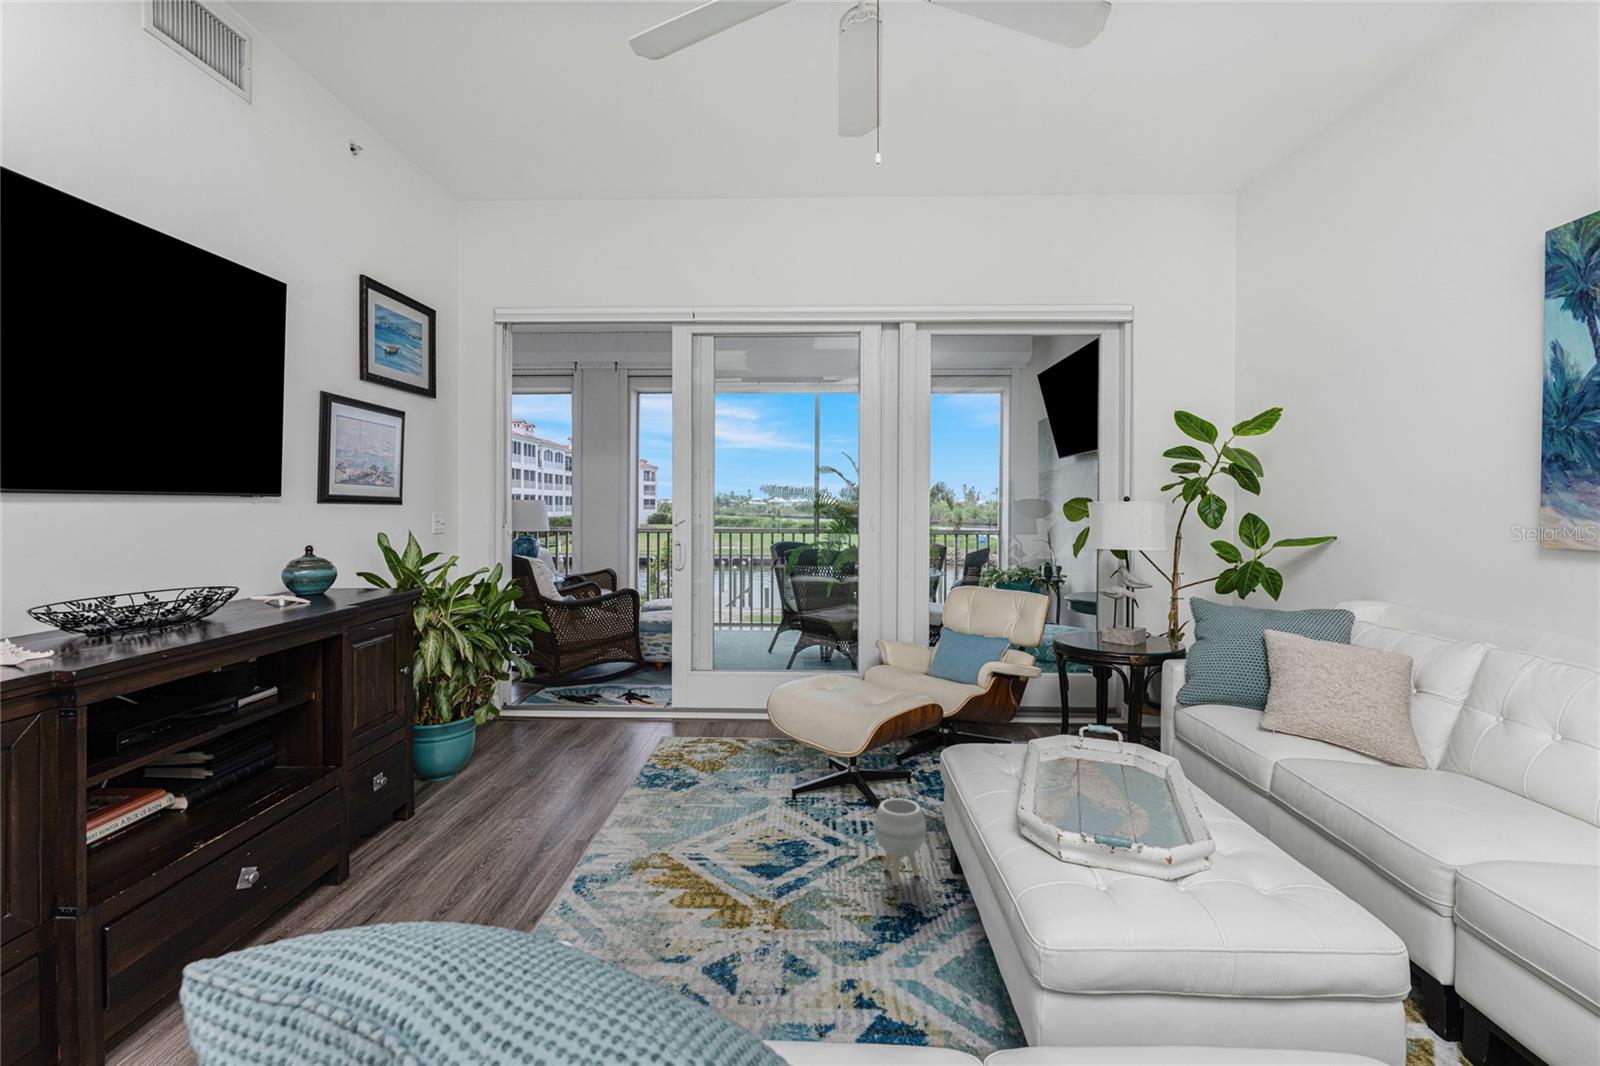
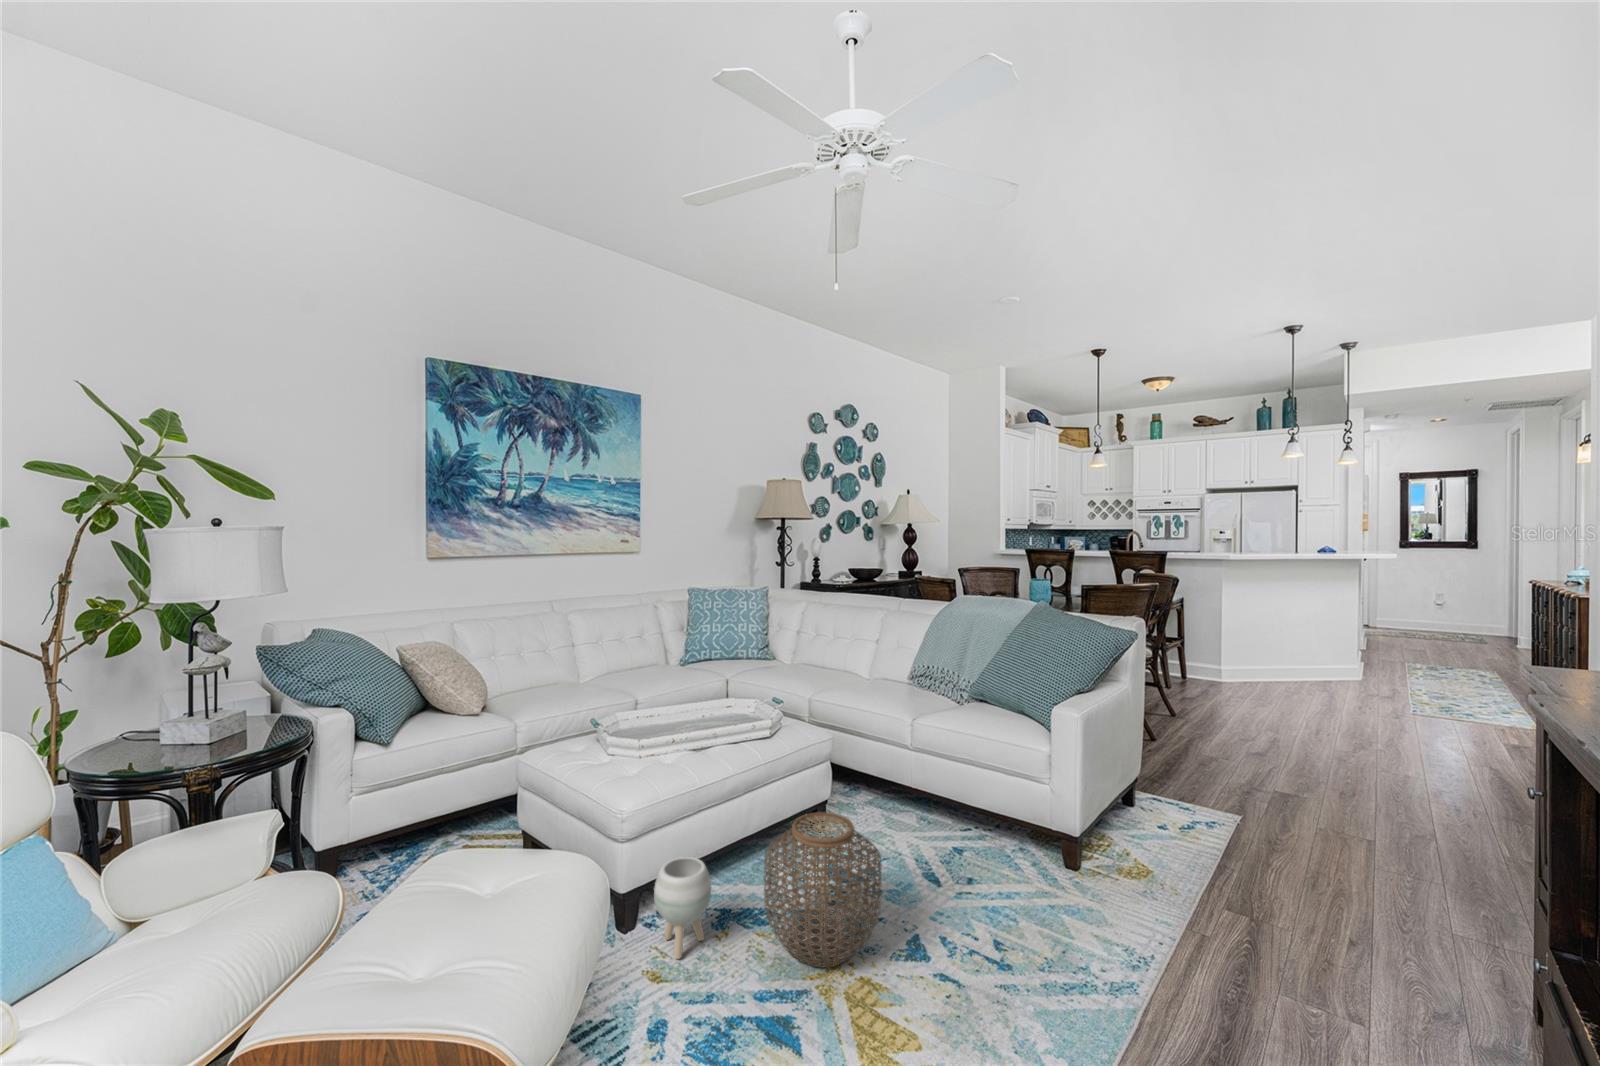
woven basket: none [744,792,867,949] -> present [764,812,882,968]

